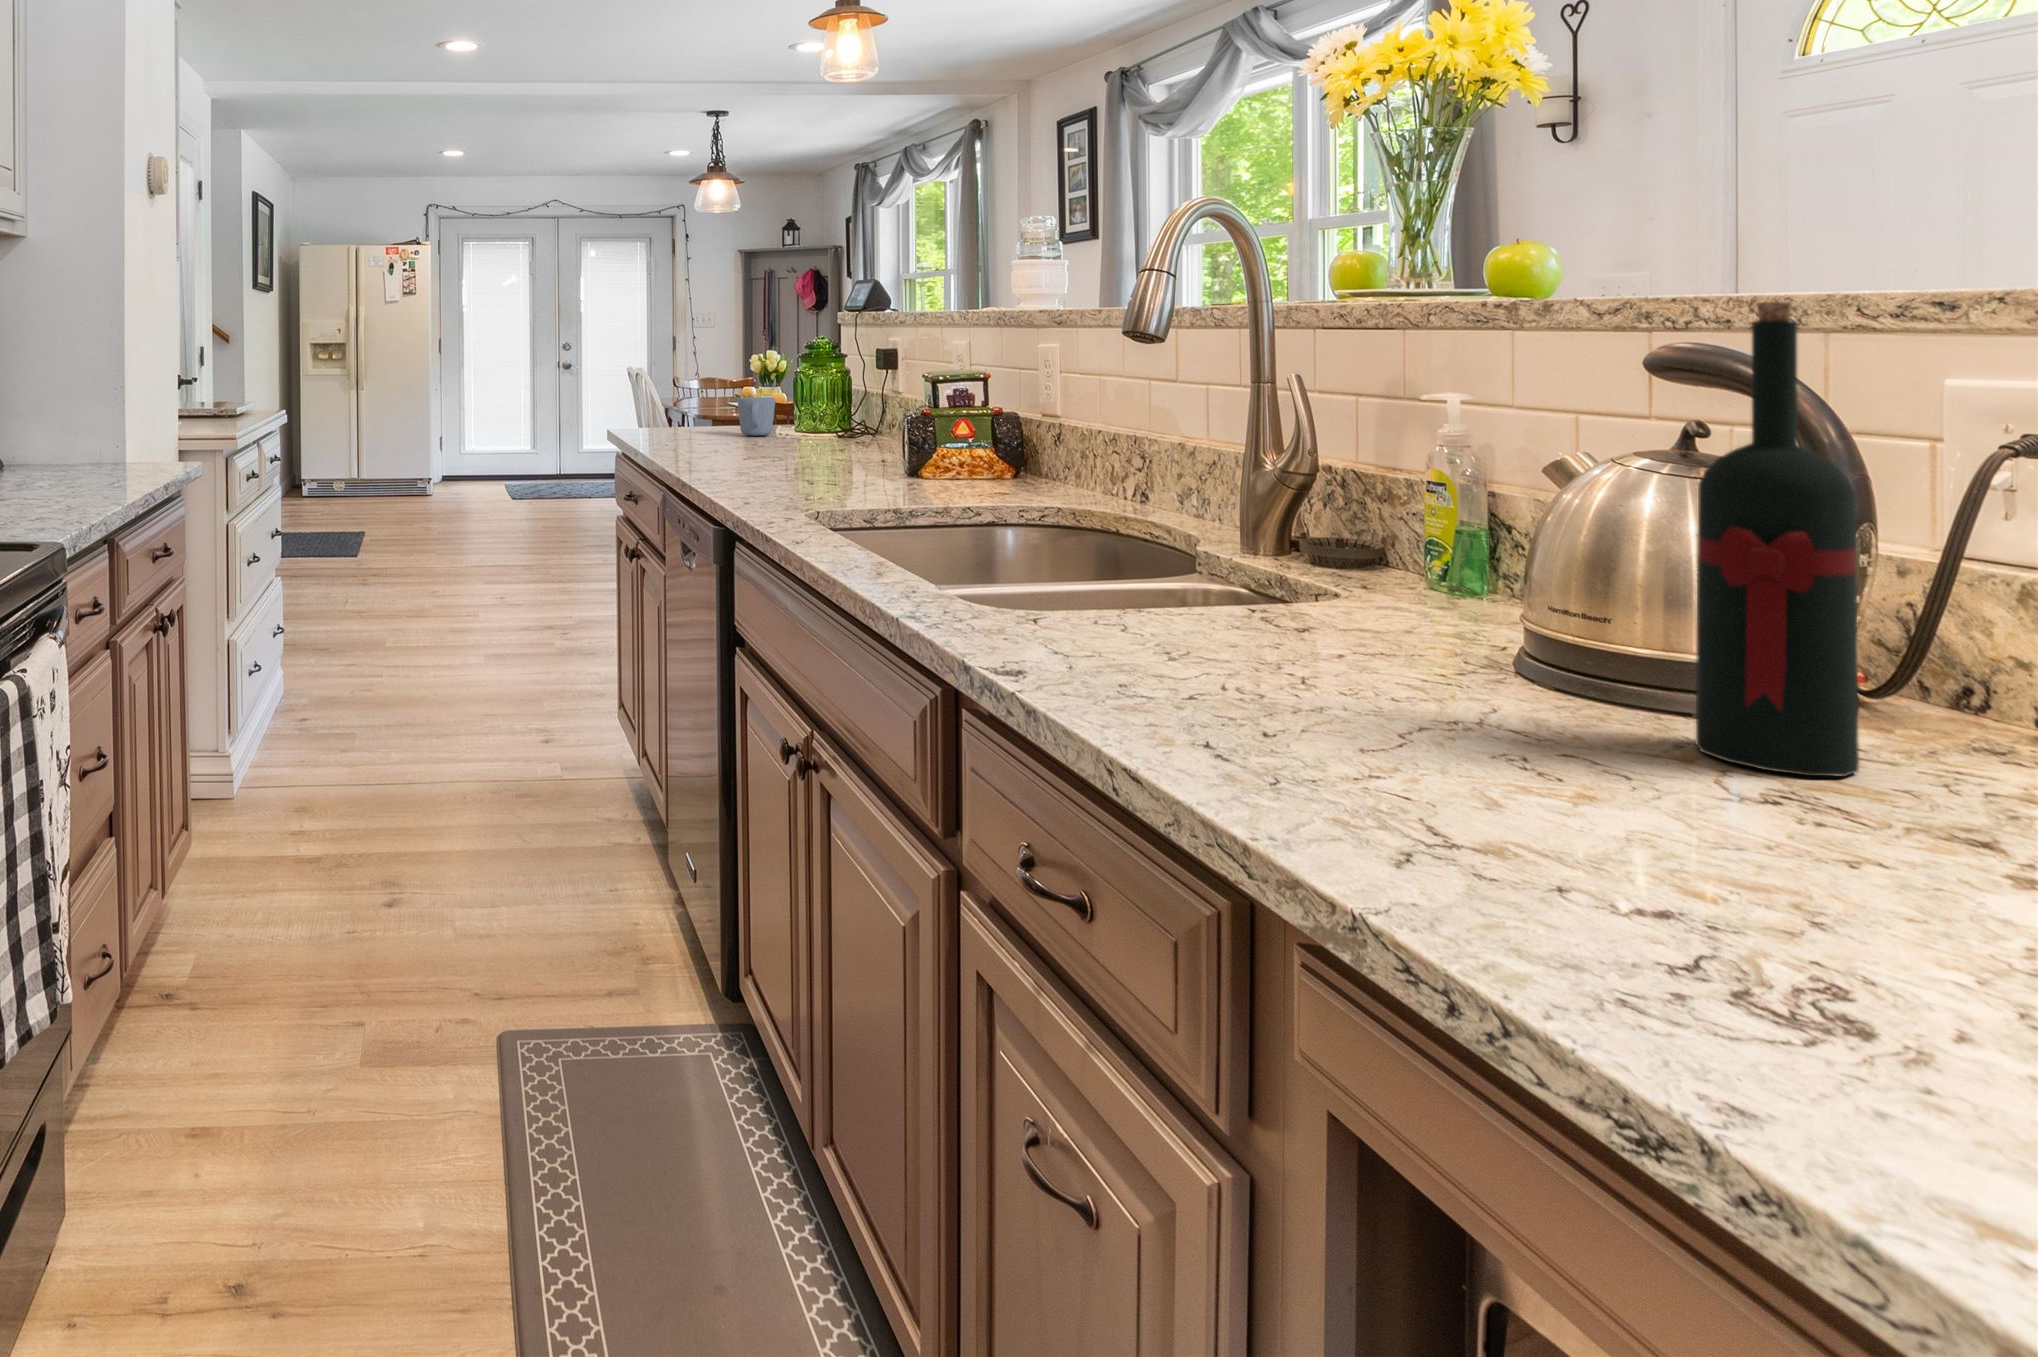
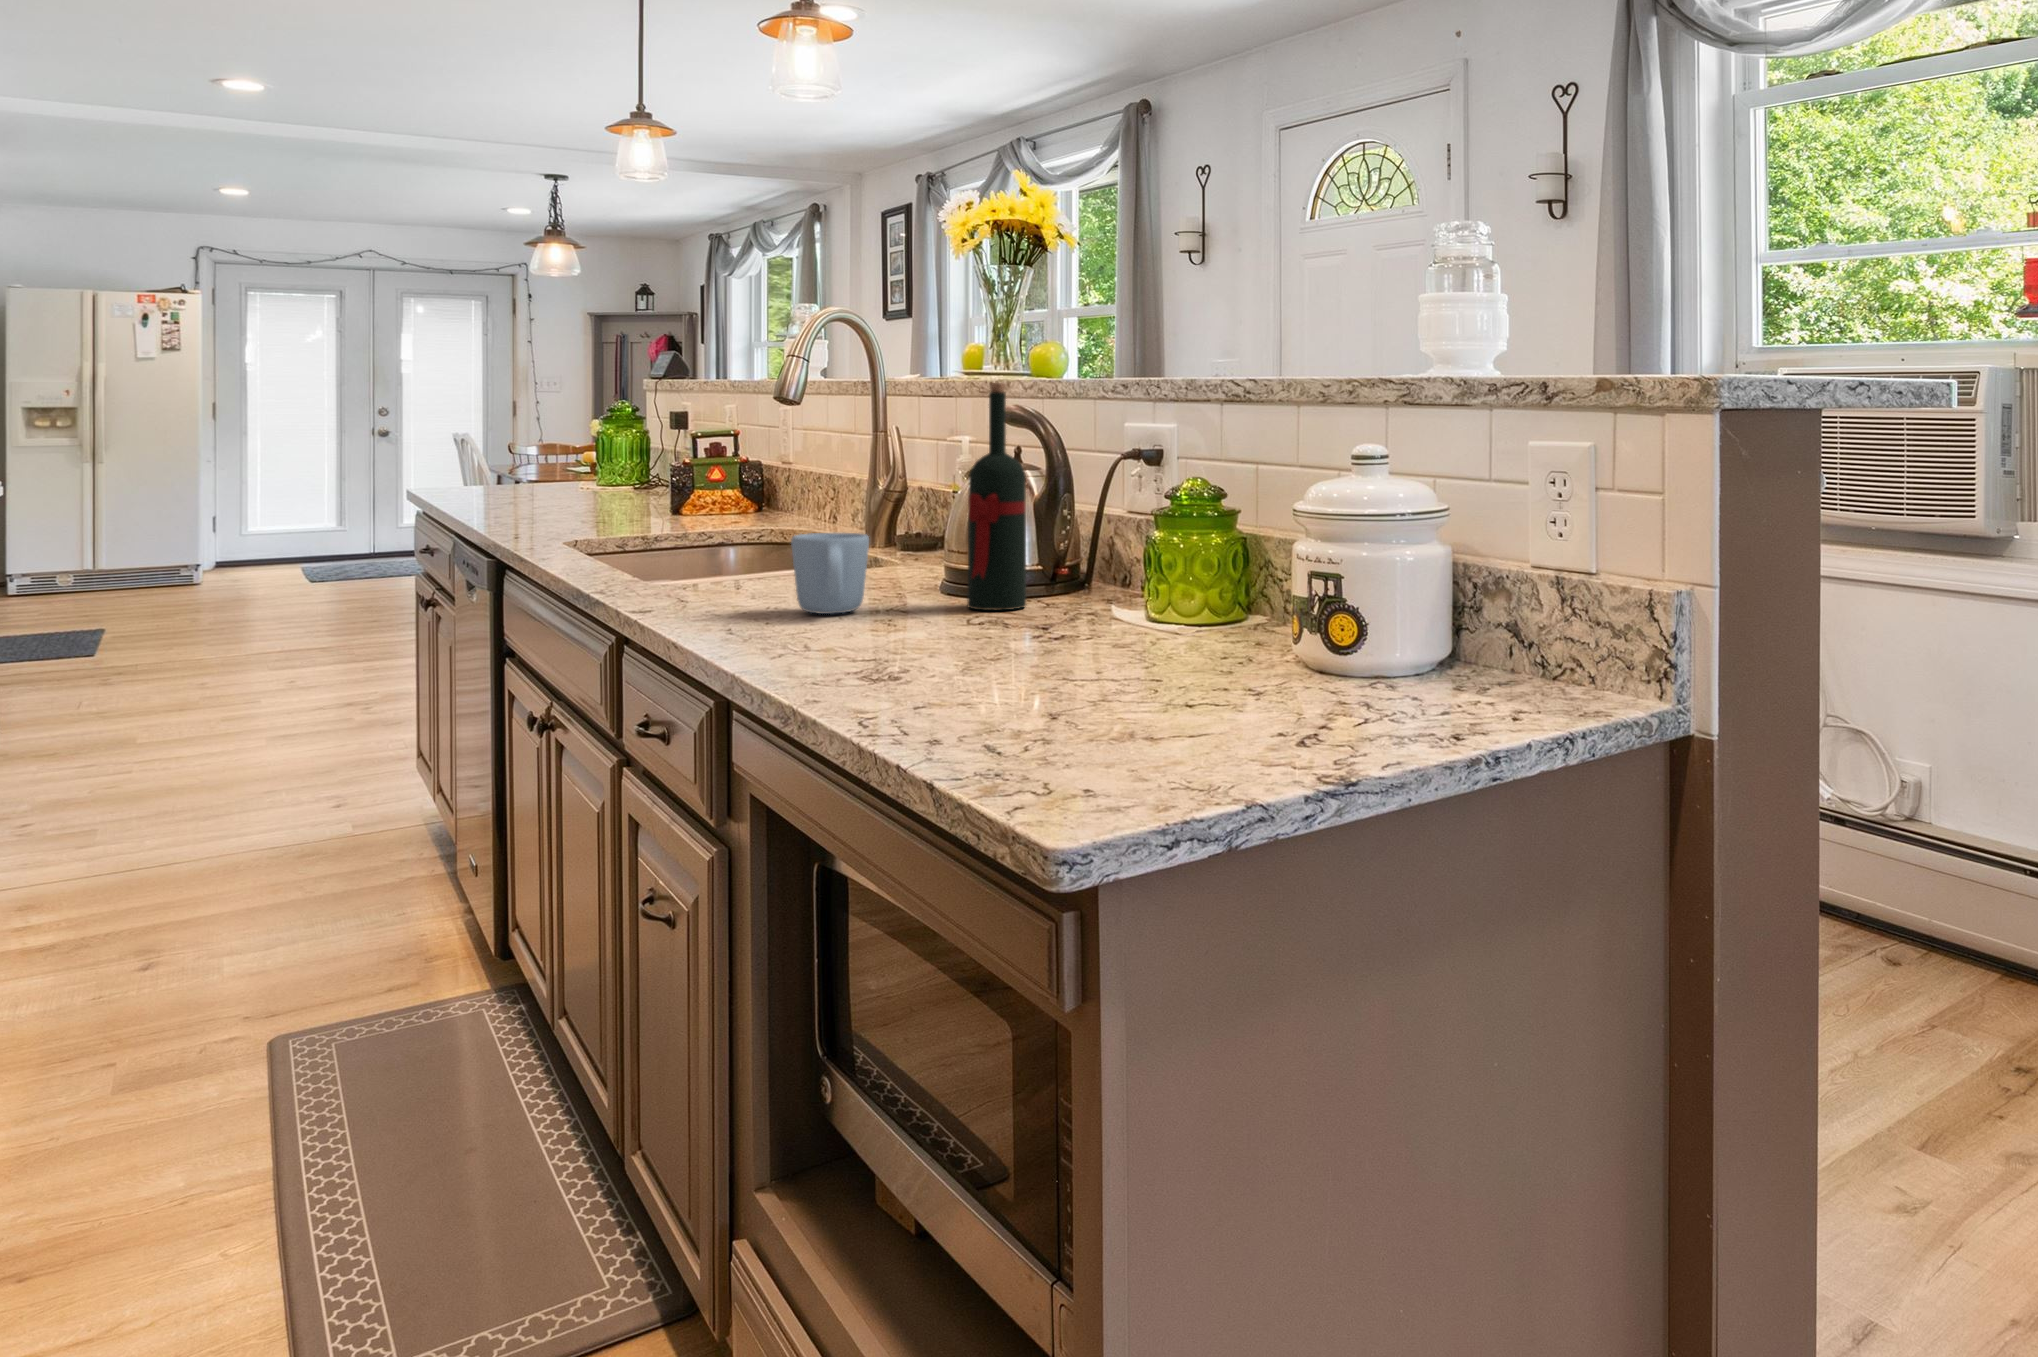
mug: present [738,397,775,436] -> present [791,533,869,614]

